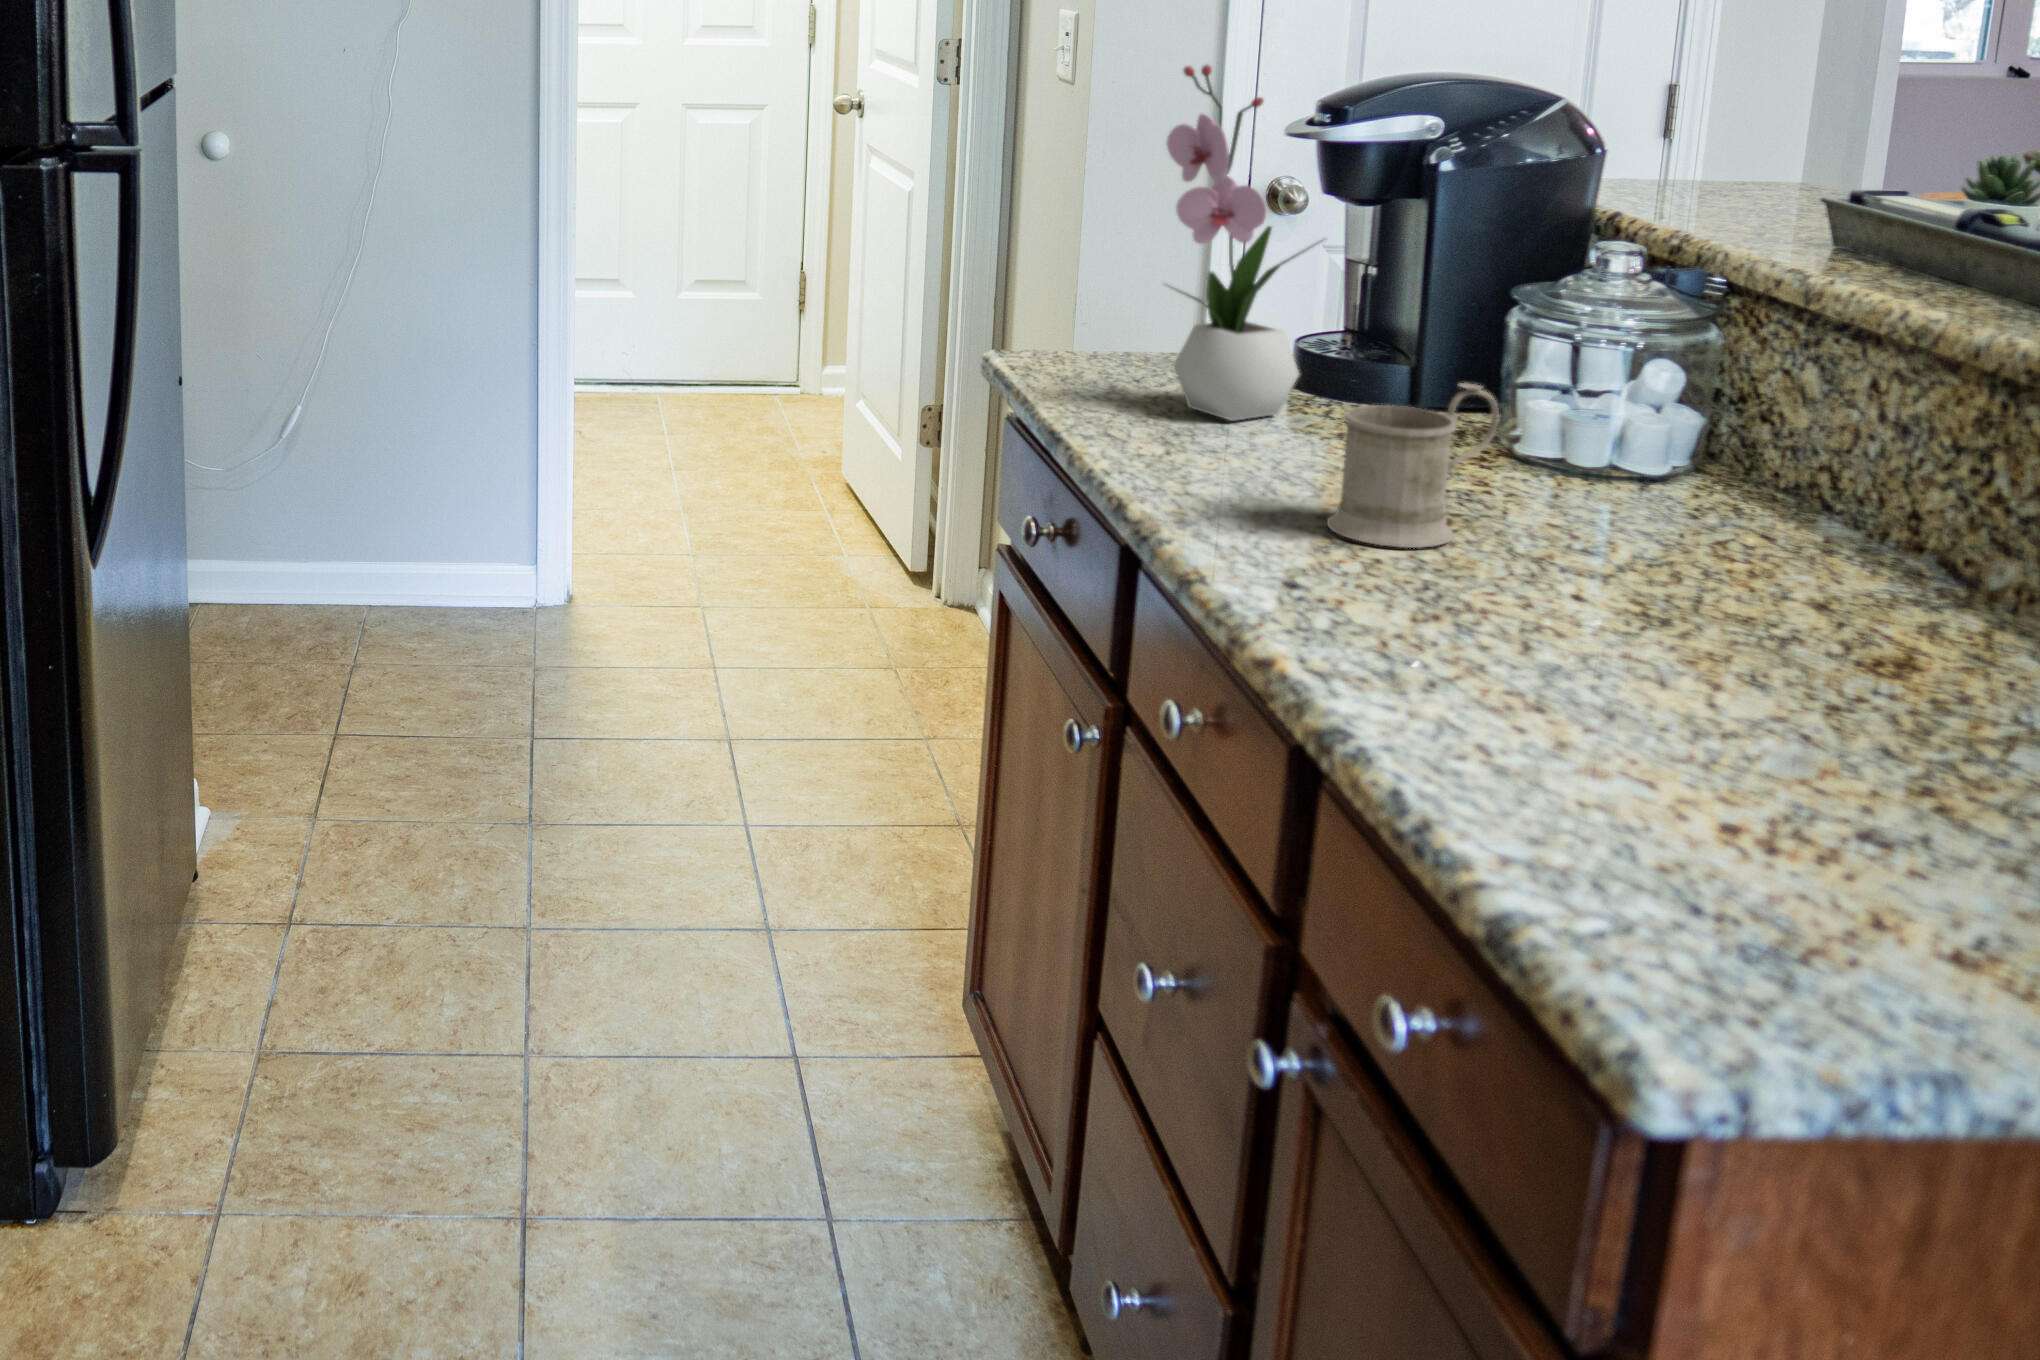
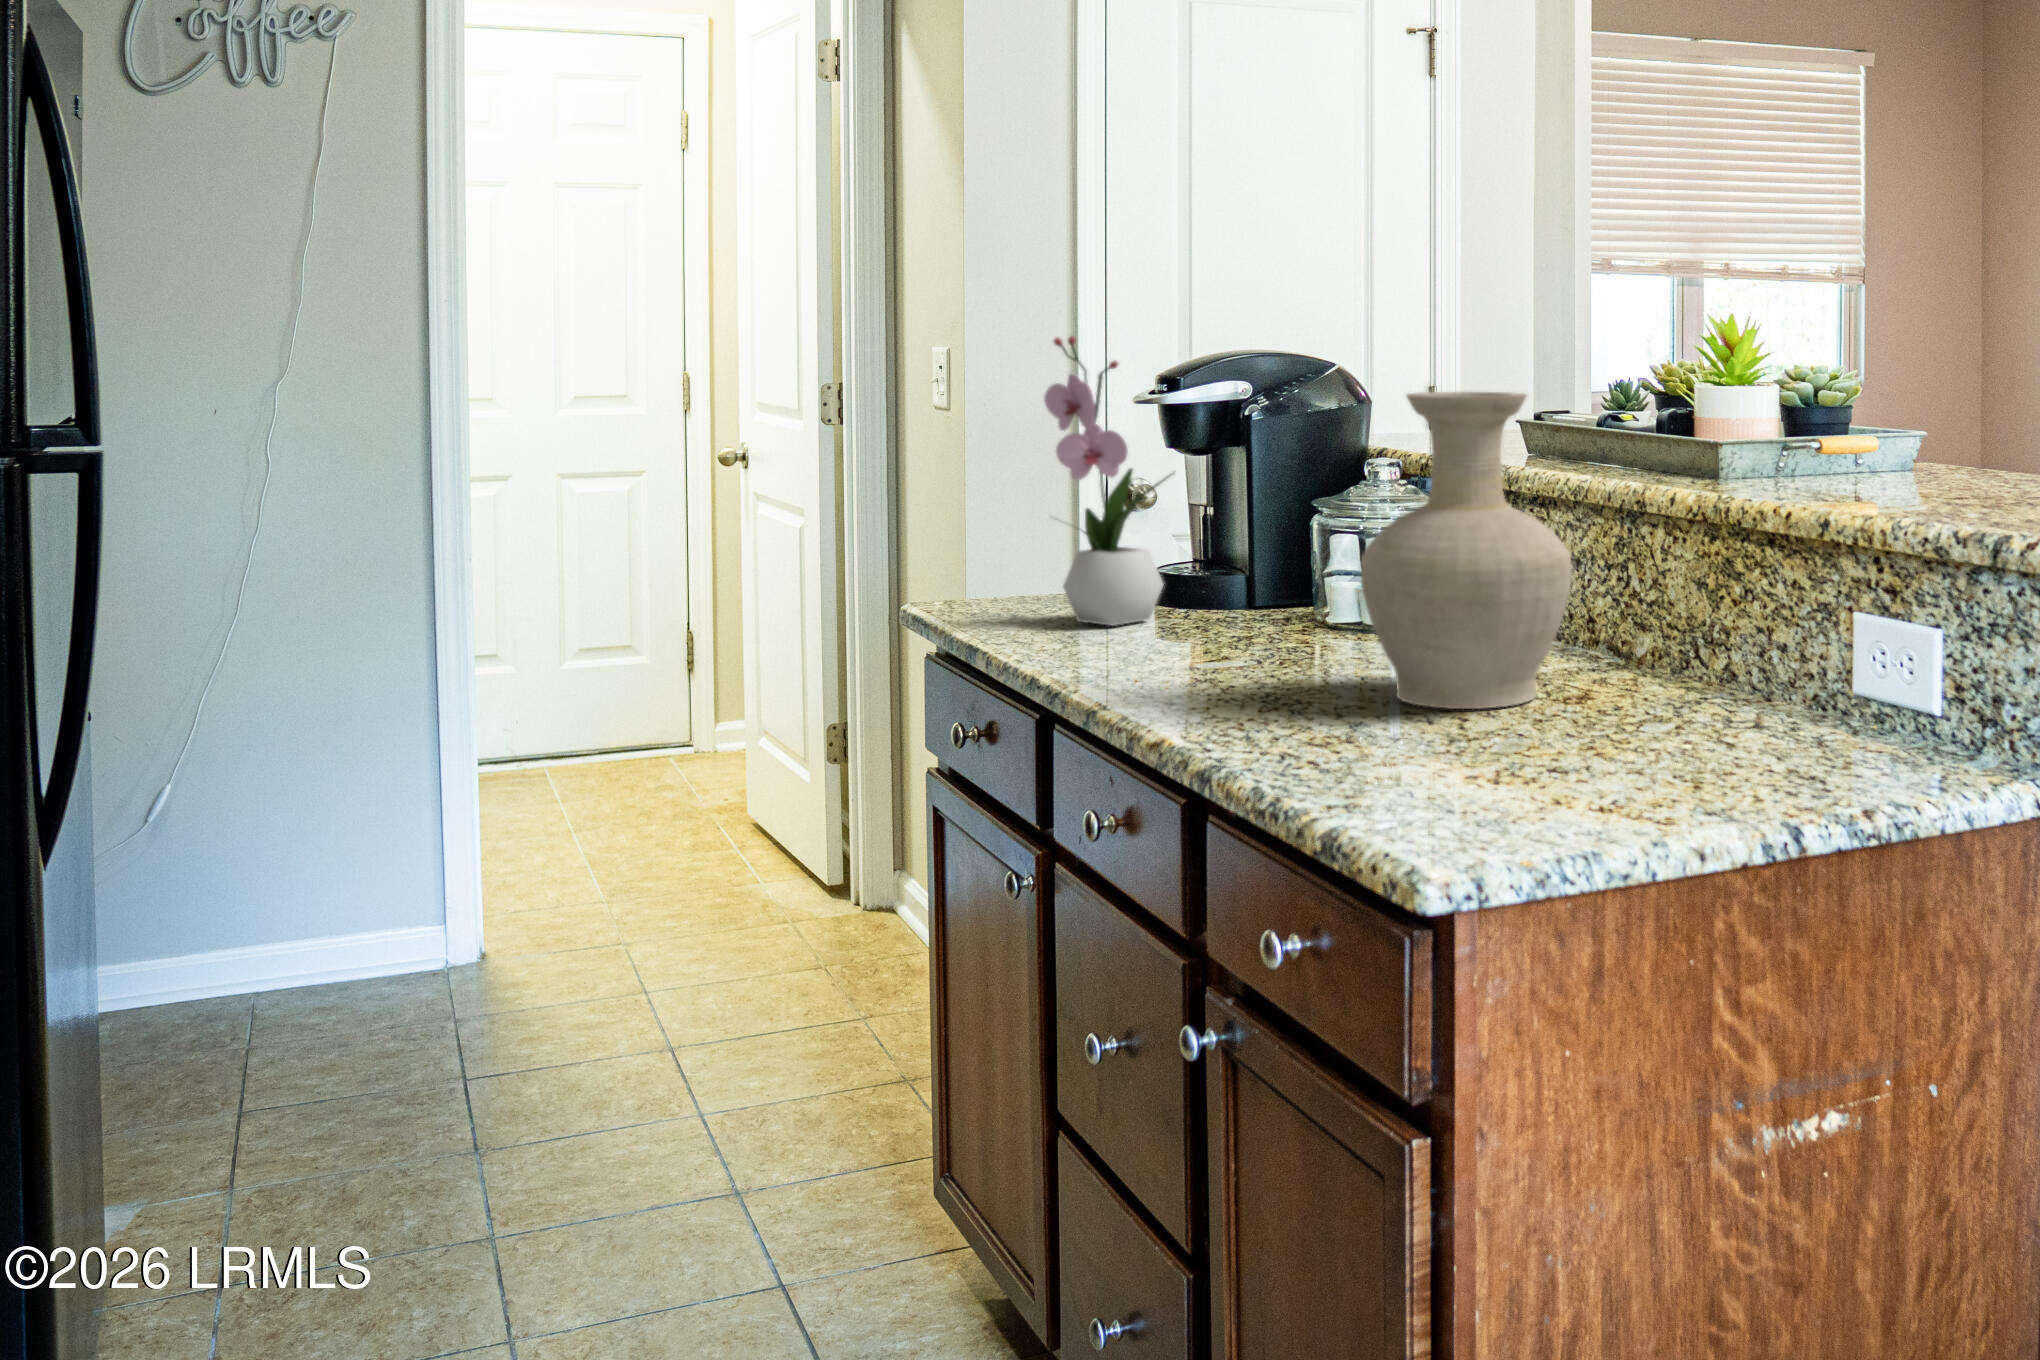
vase: none [1572,206,1908,661] -> present [1361,392,1572,709]
mug: present [1327,383,1499,548] -> none [1194,553,1312,680]

